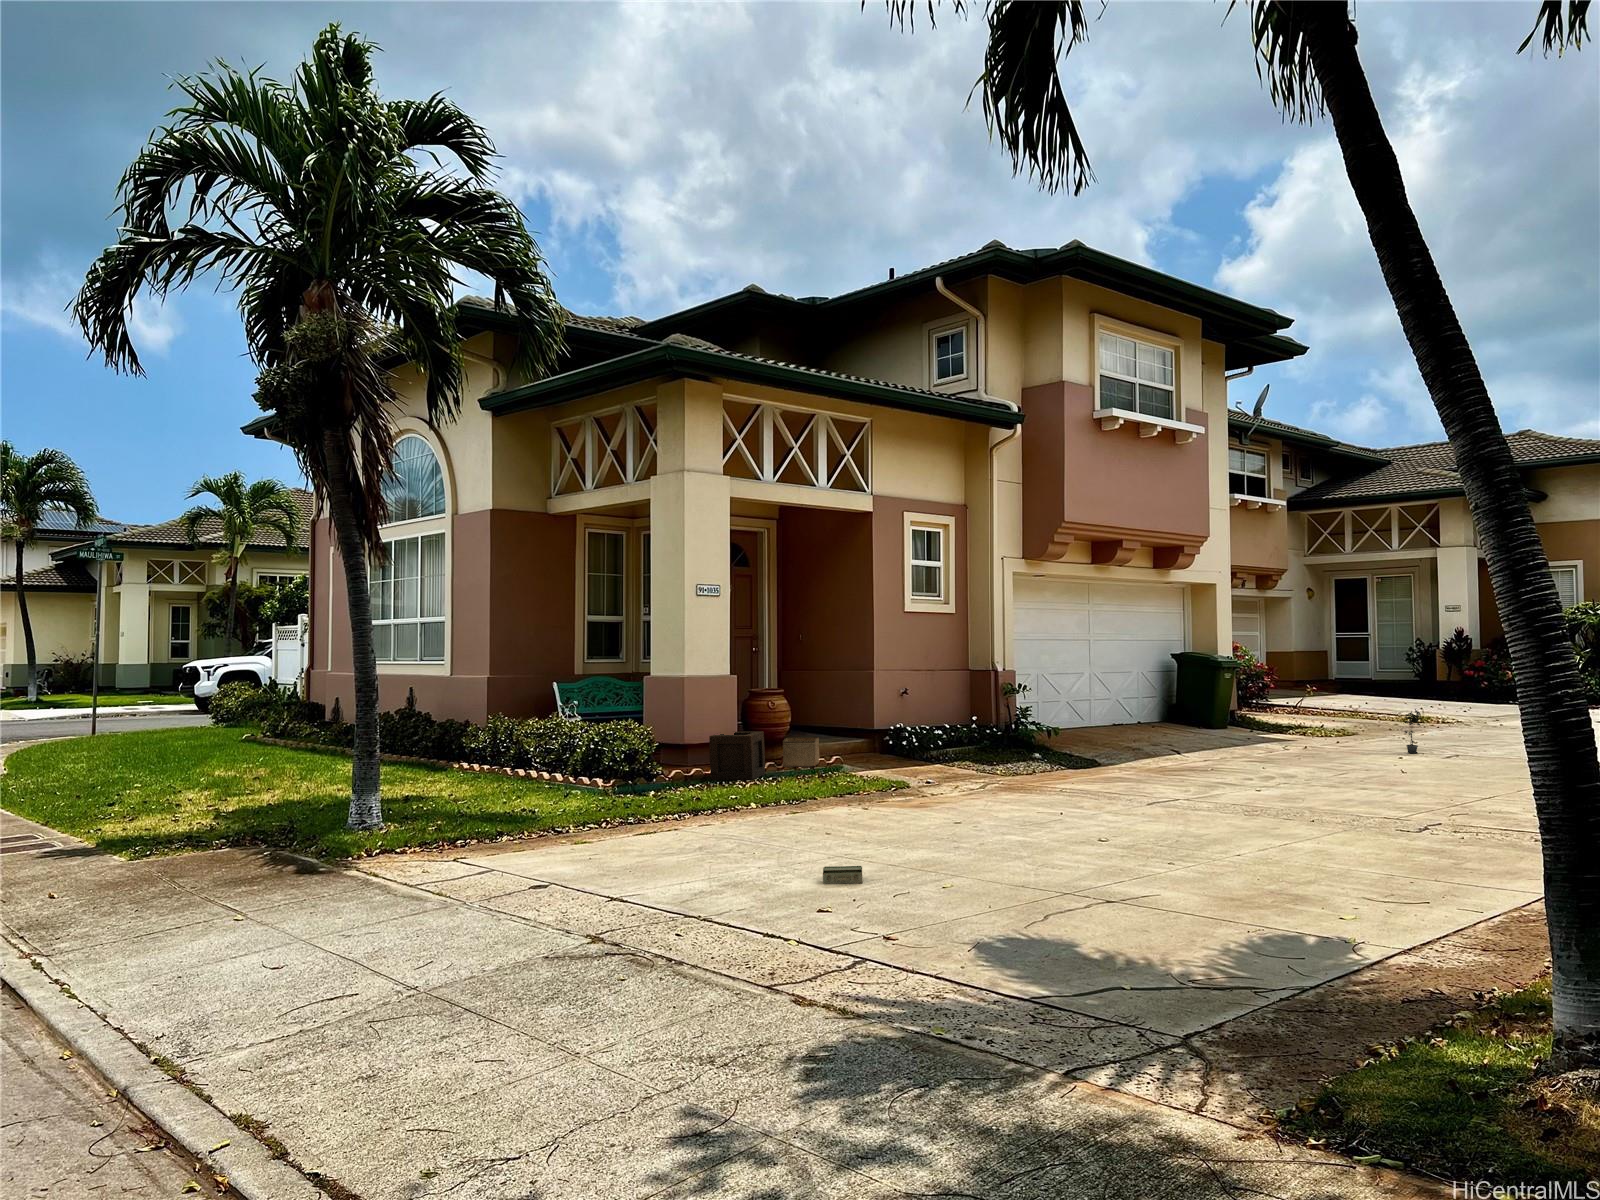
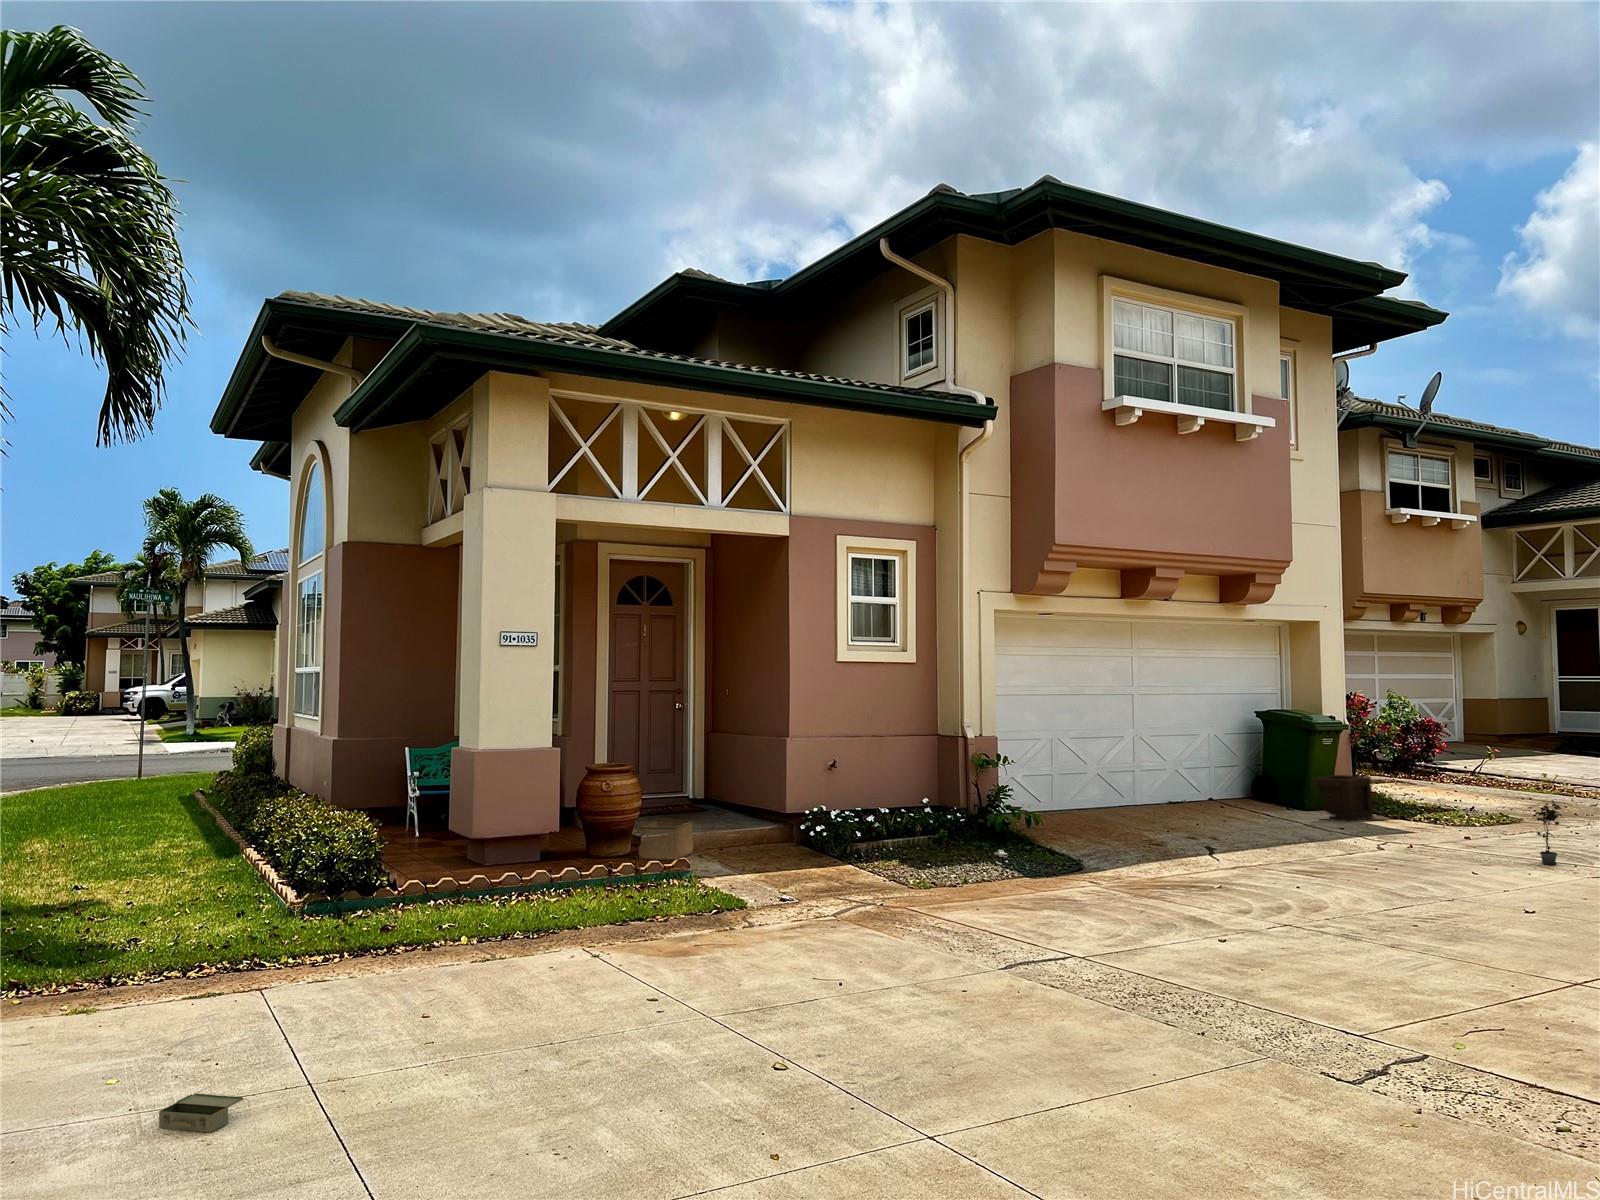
wooden crate: present [709,731,765,780] -> present [1313,775,1373,822]

